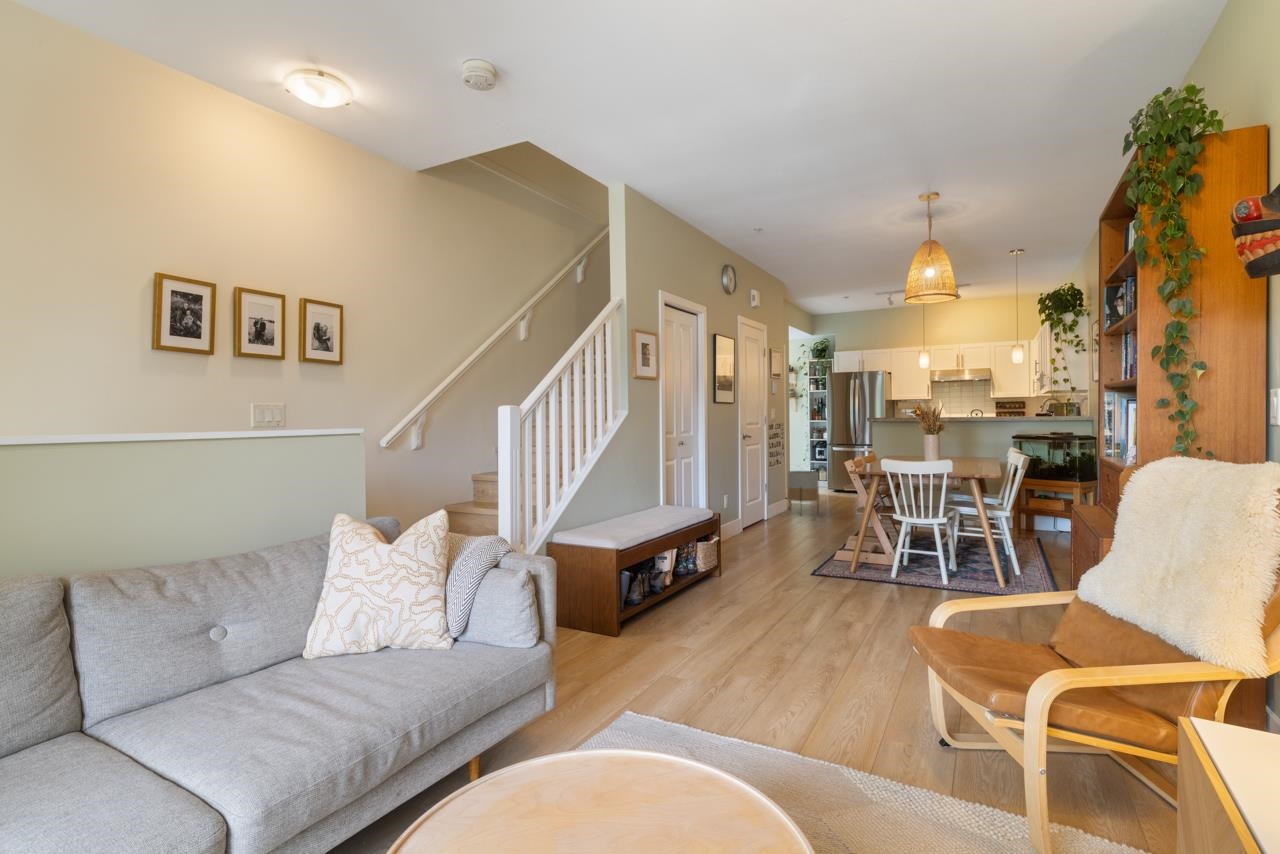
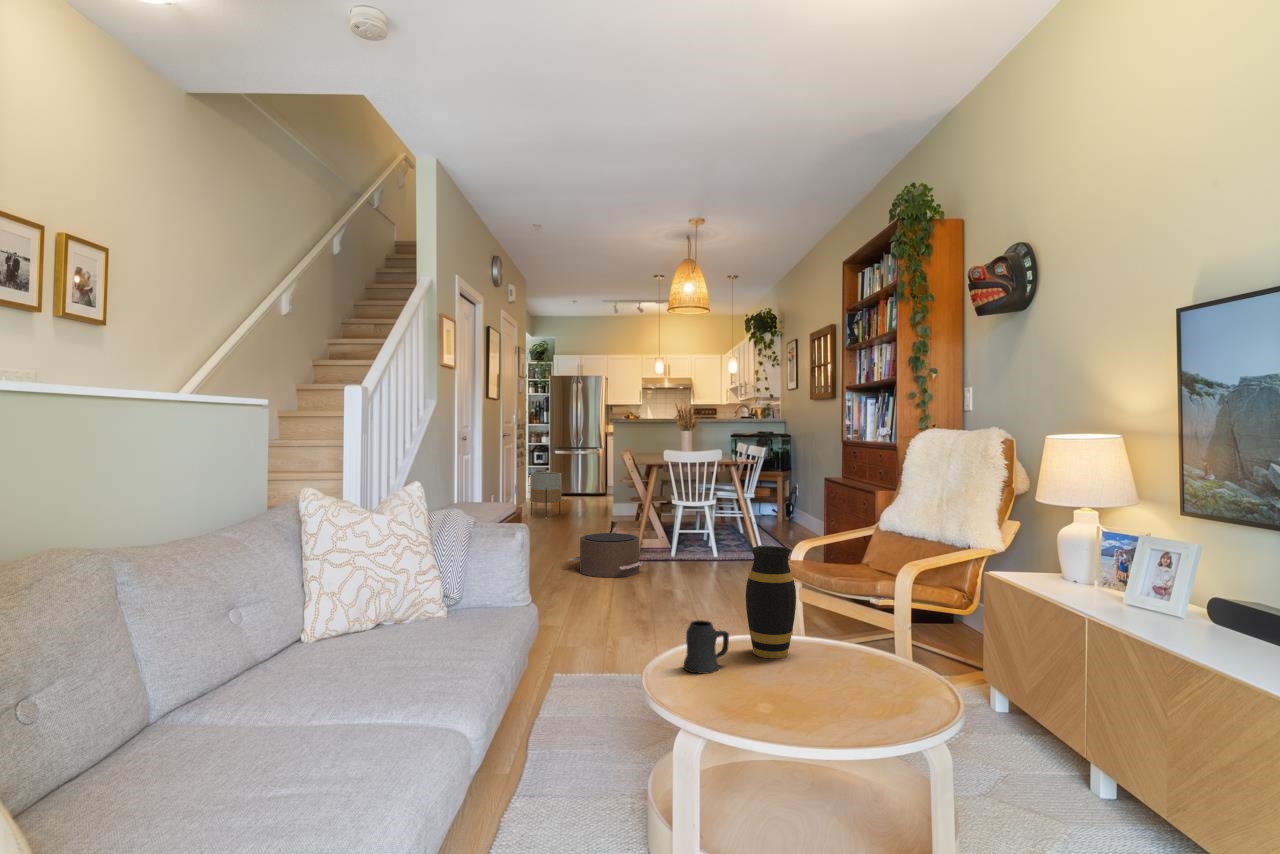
pouf: none [759,546,839,597] -> present [568,533,644,577]
vase: none [626,648,697,821] -> present [746,546,796,658]
mug: none [515,741,578,823] -> present [683,620,729,674]

